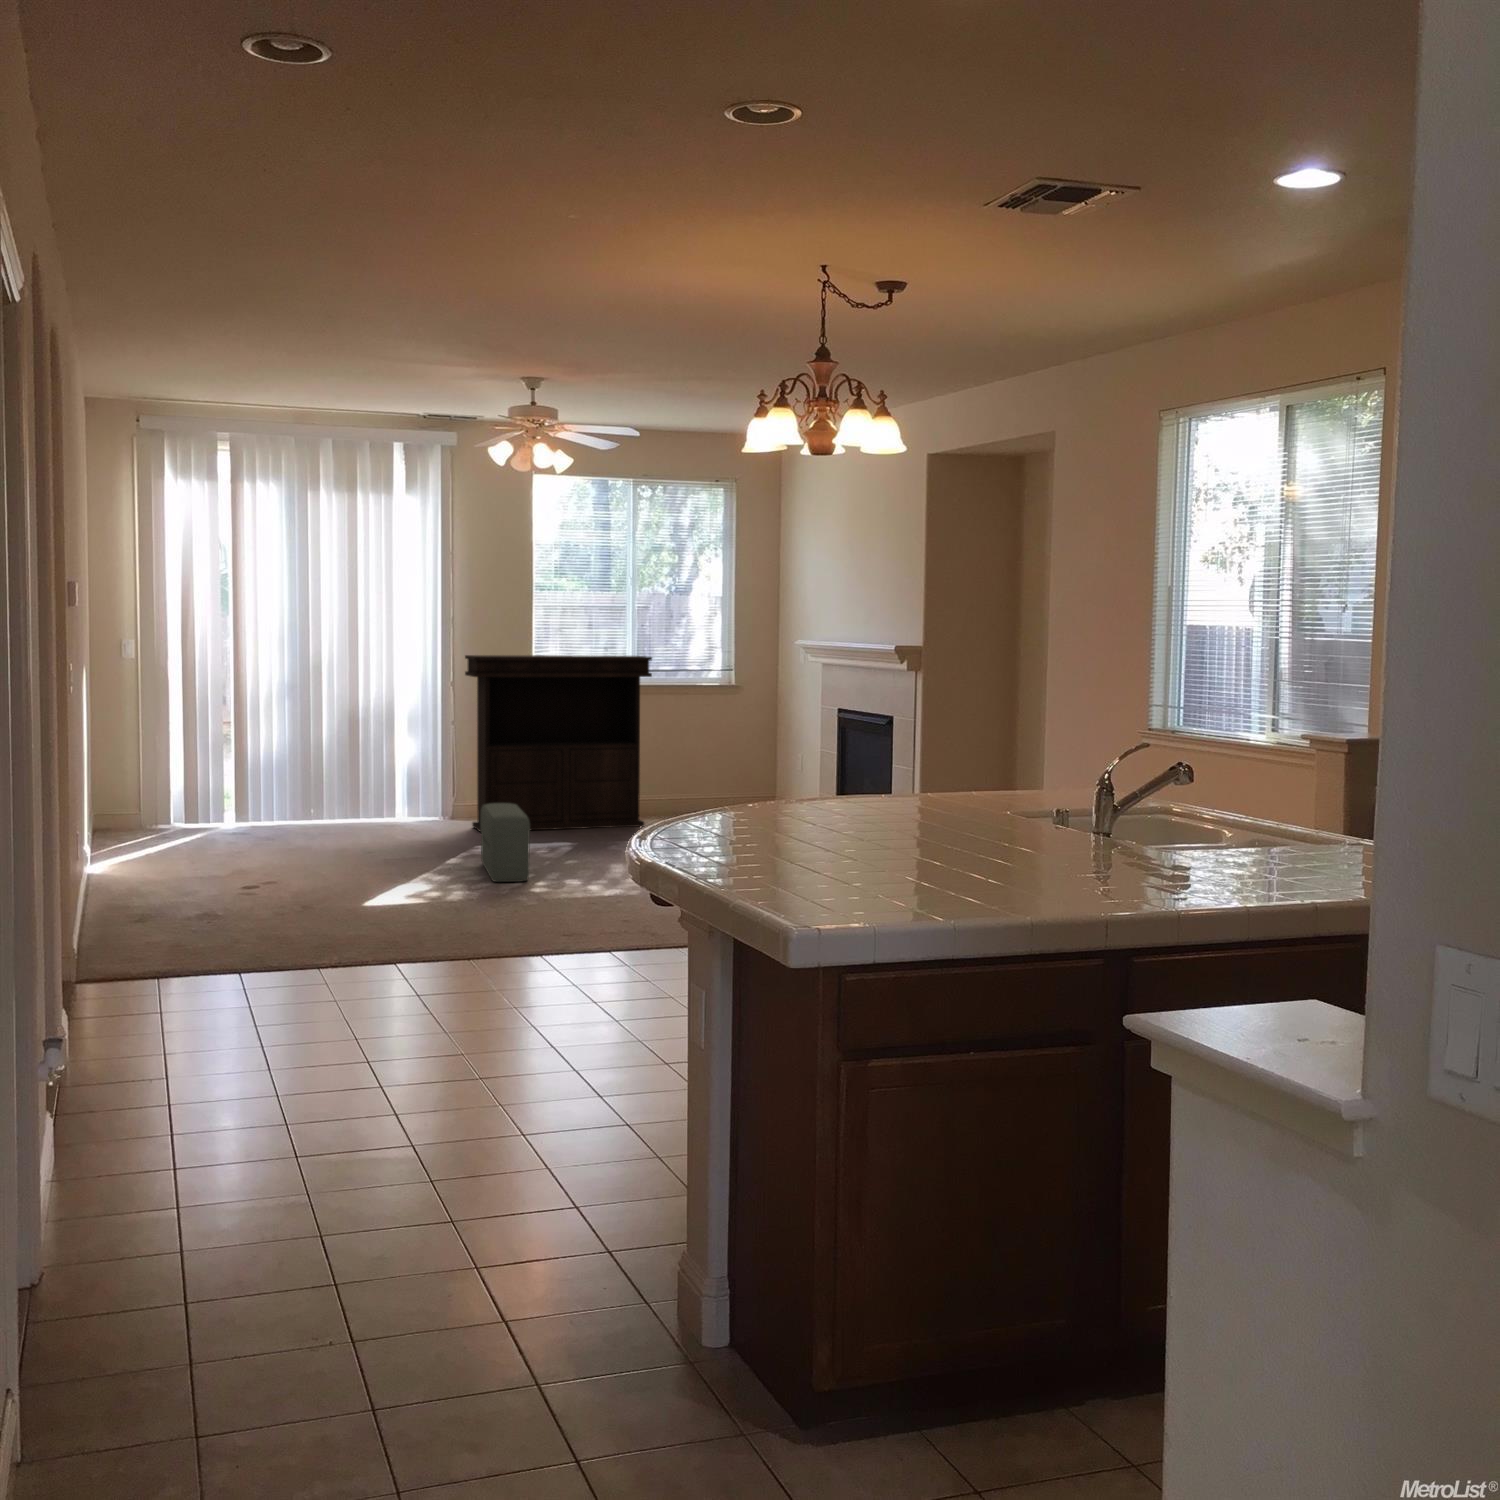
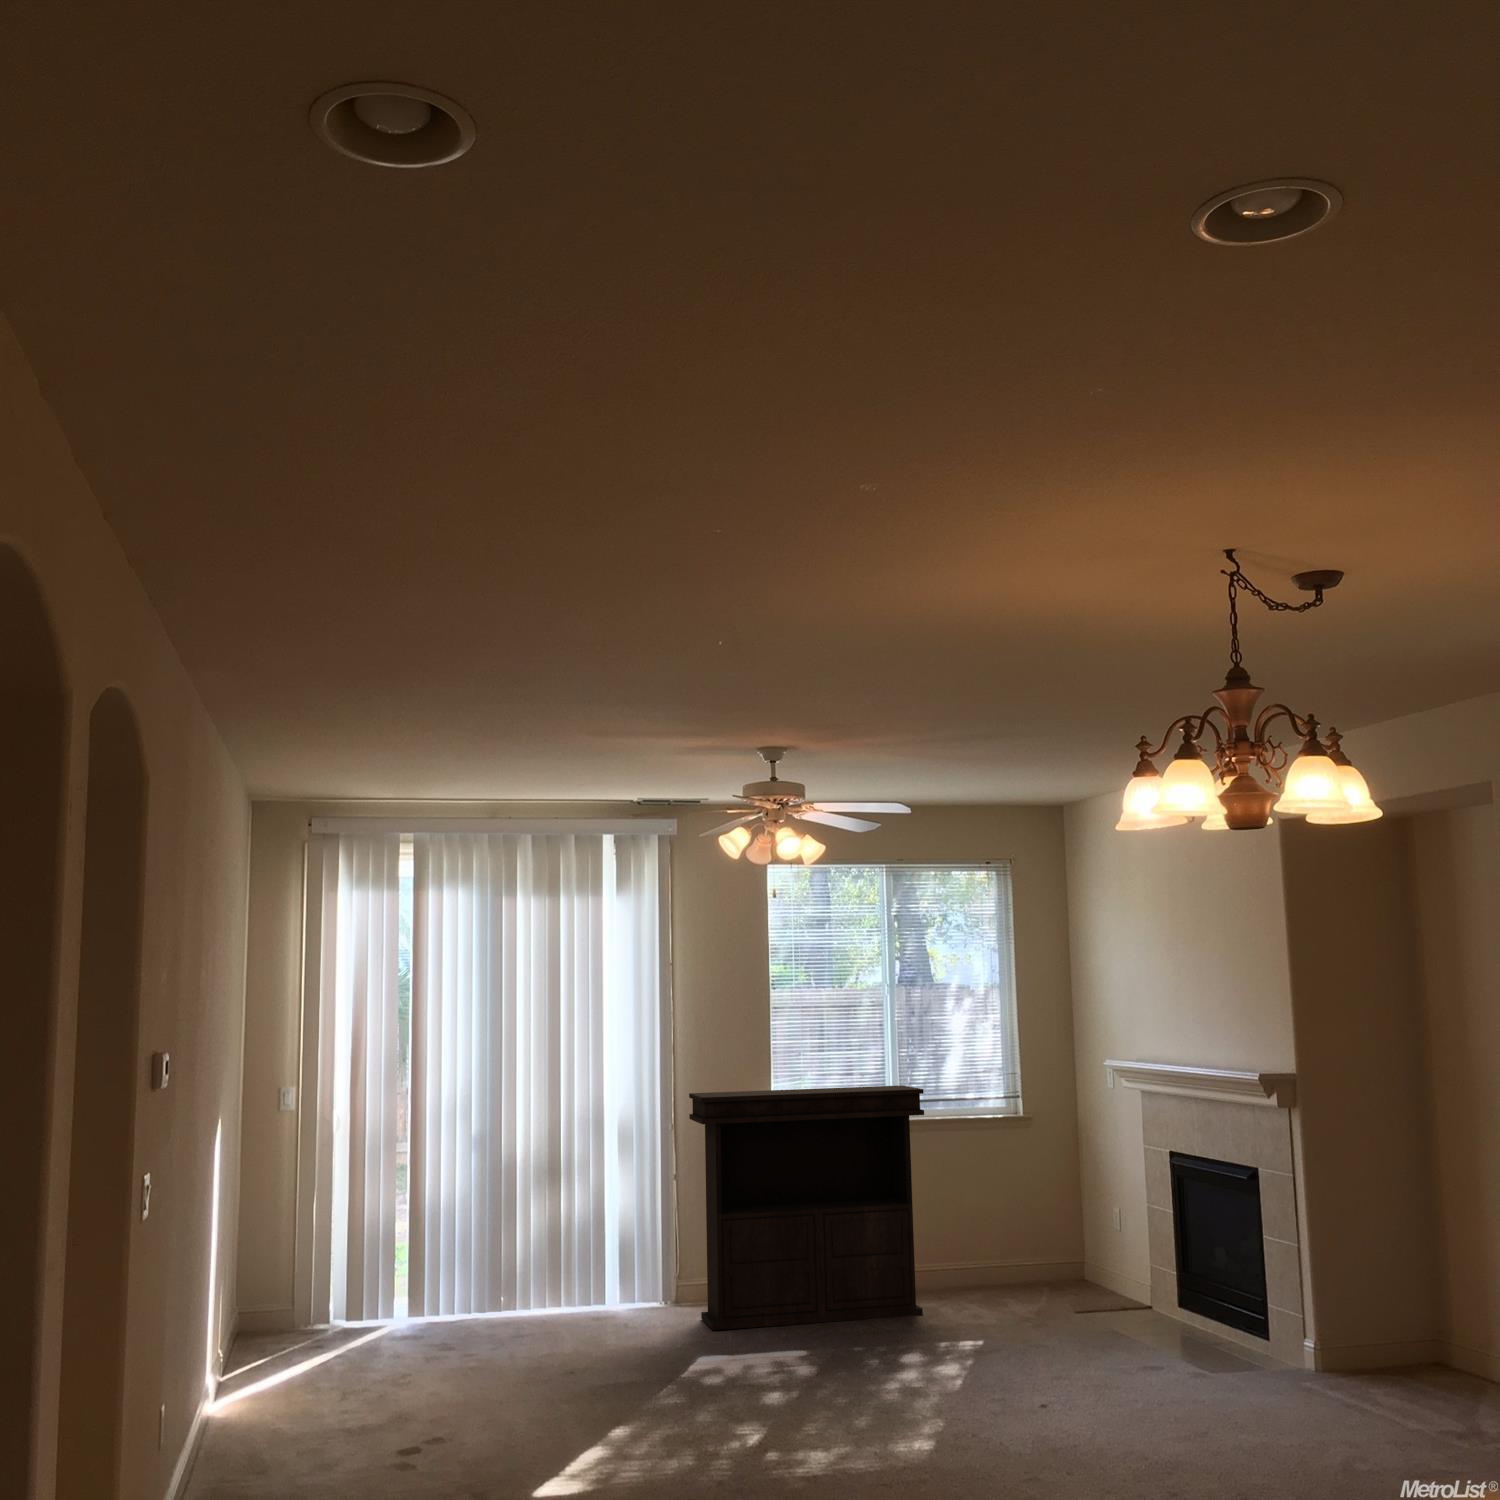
pouf: present [480,803,530,882] -> none [715,1313,785,1445]

